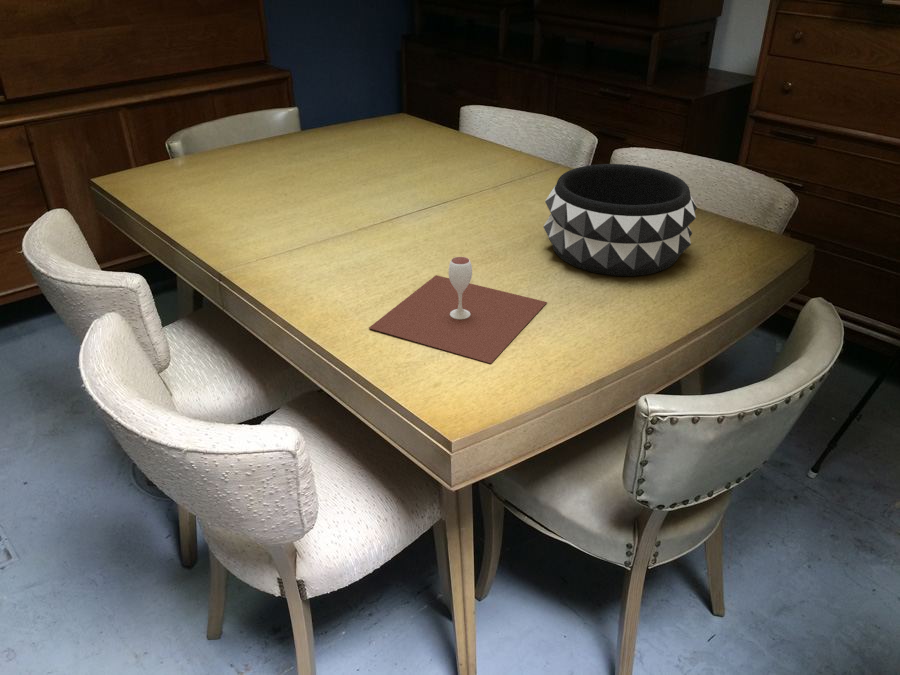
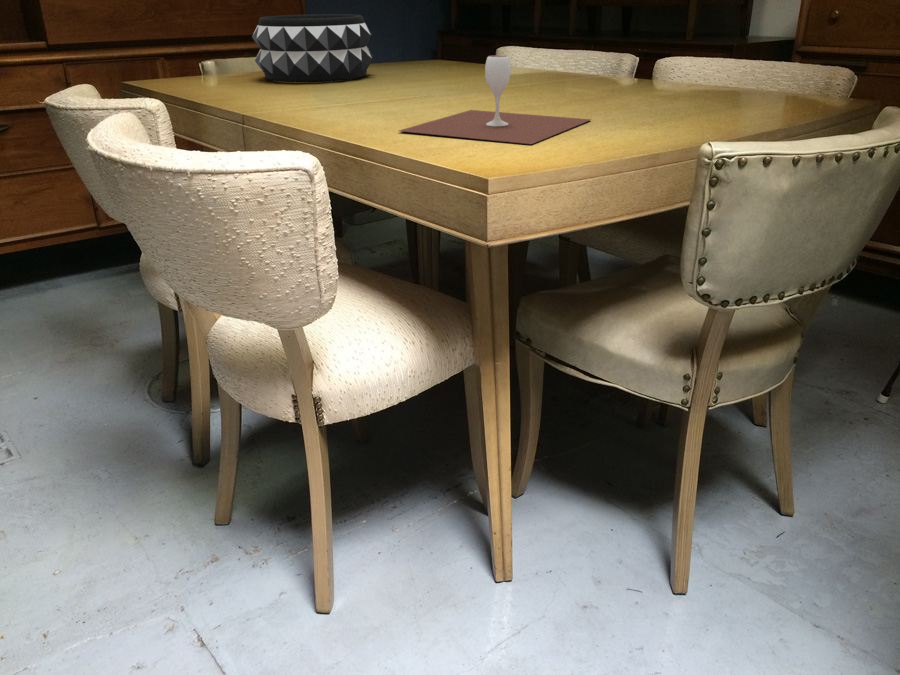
decorative bowl: present [543,164,697,276] -> present [252,14,373,83]

